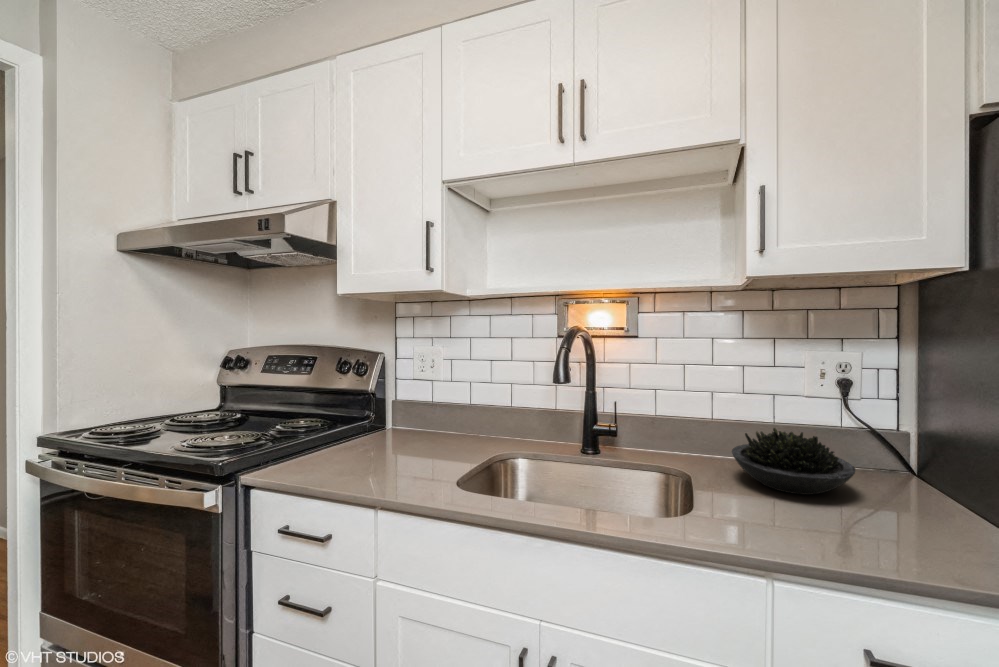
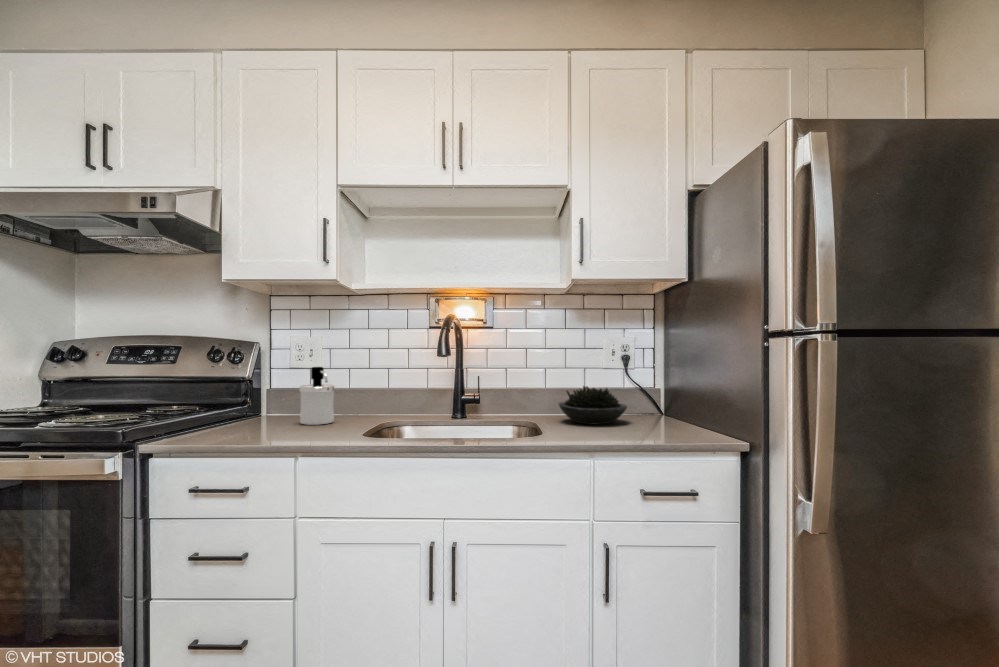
soap dispenser: none [406,386,445,453] -> present [299,367,335,425]

